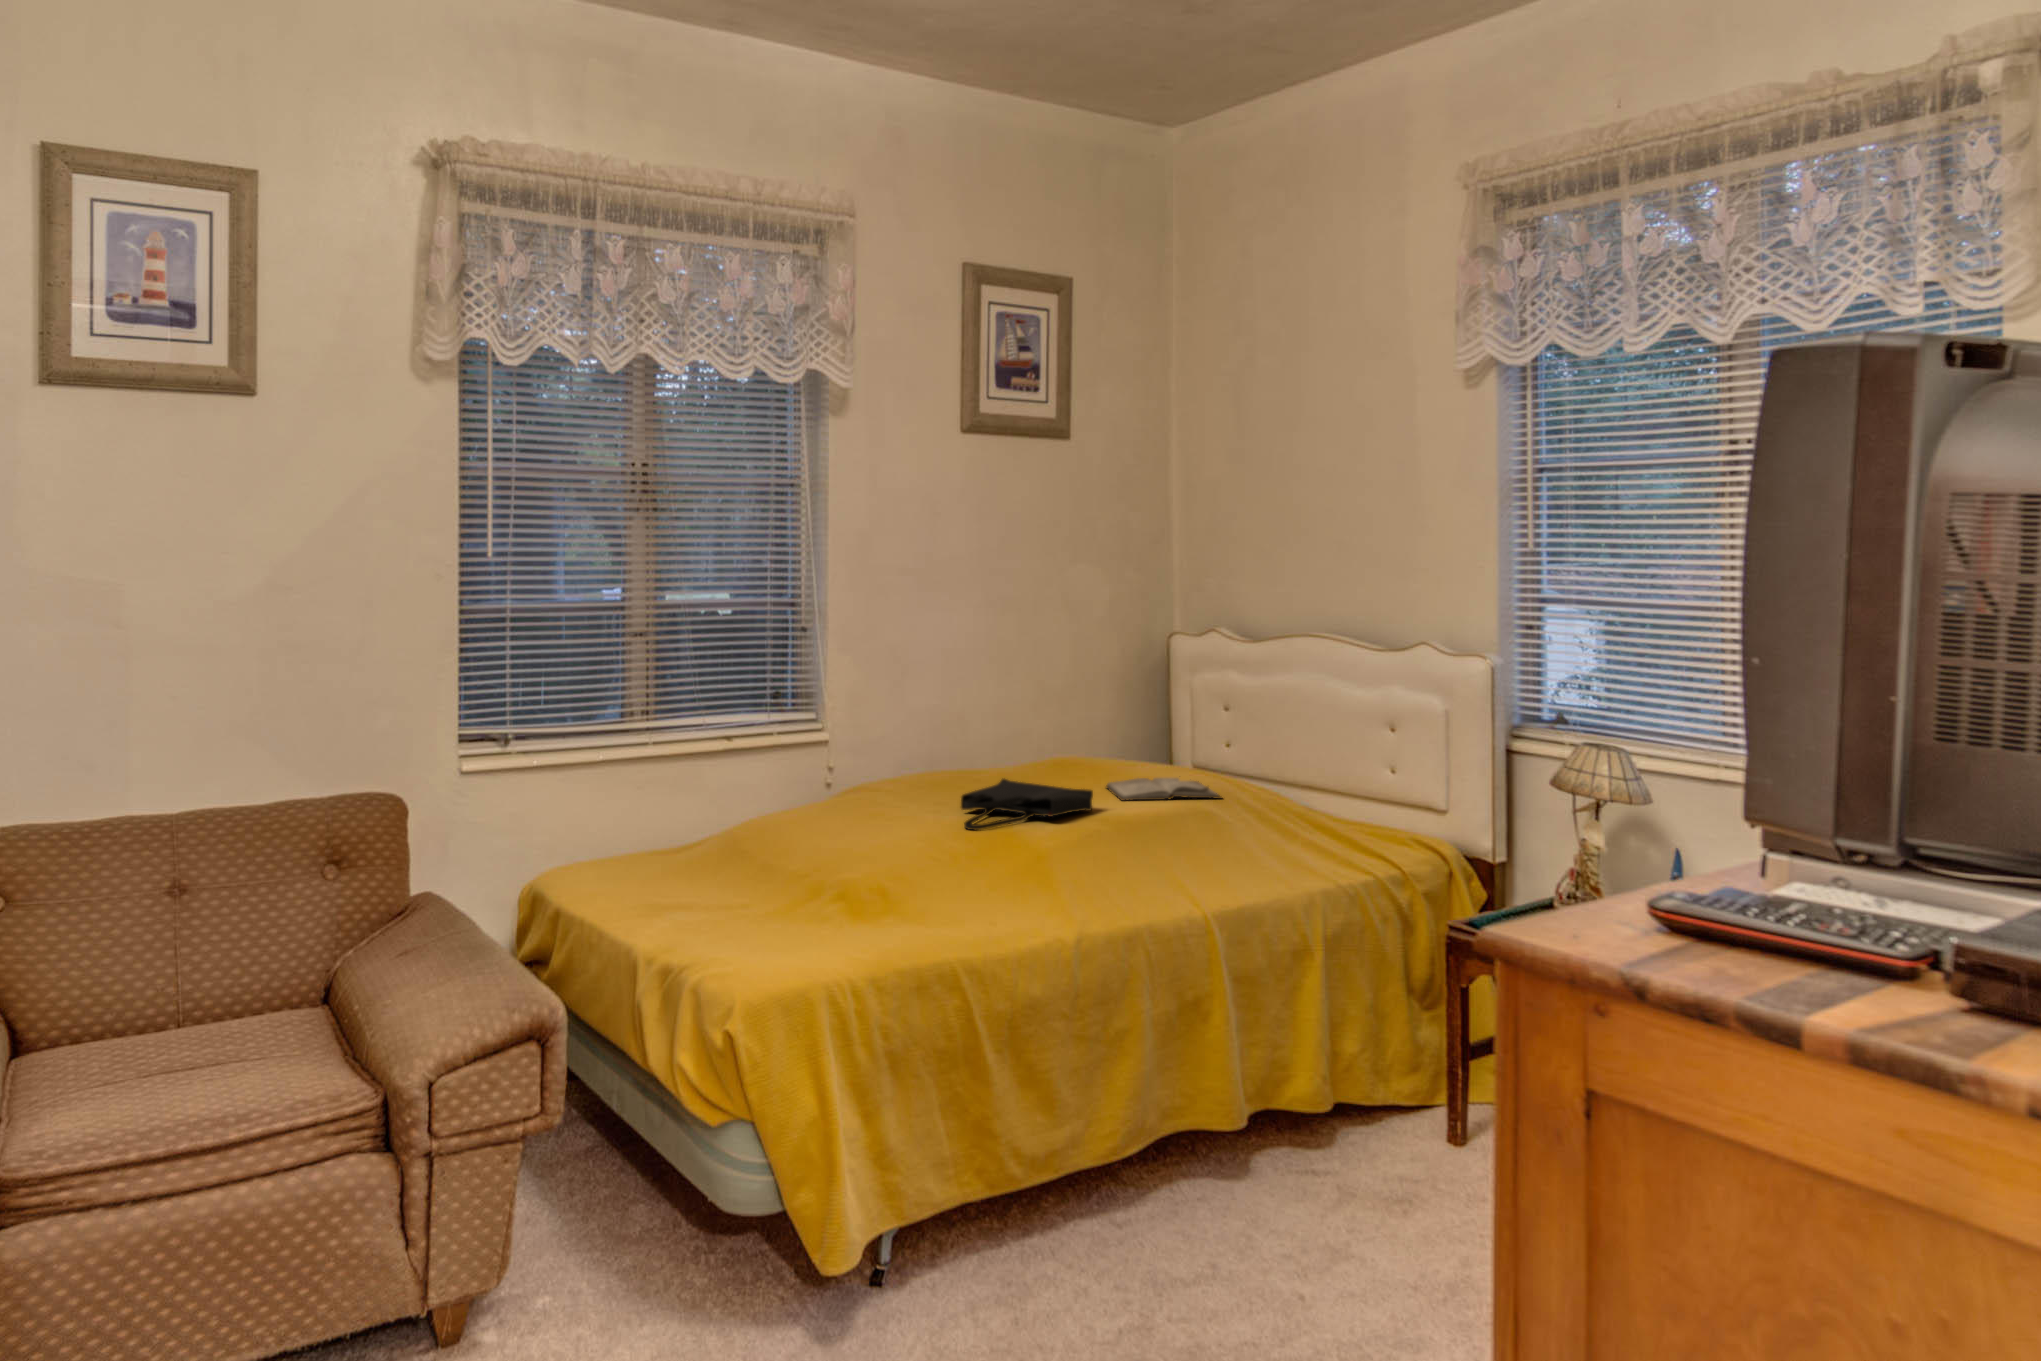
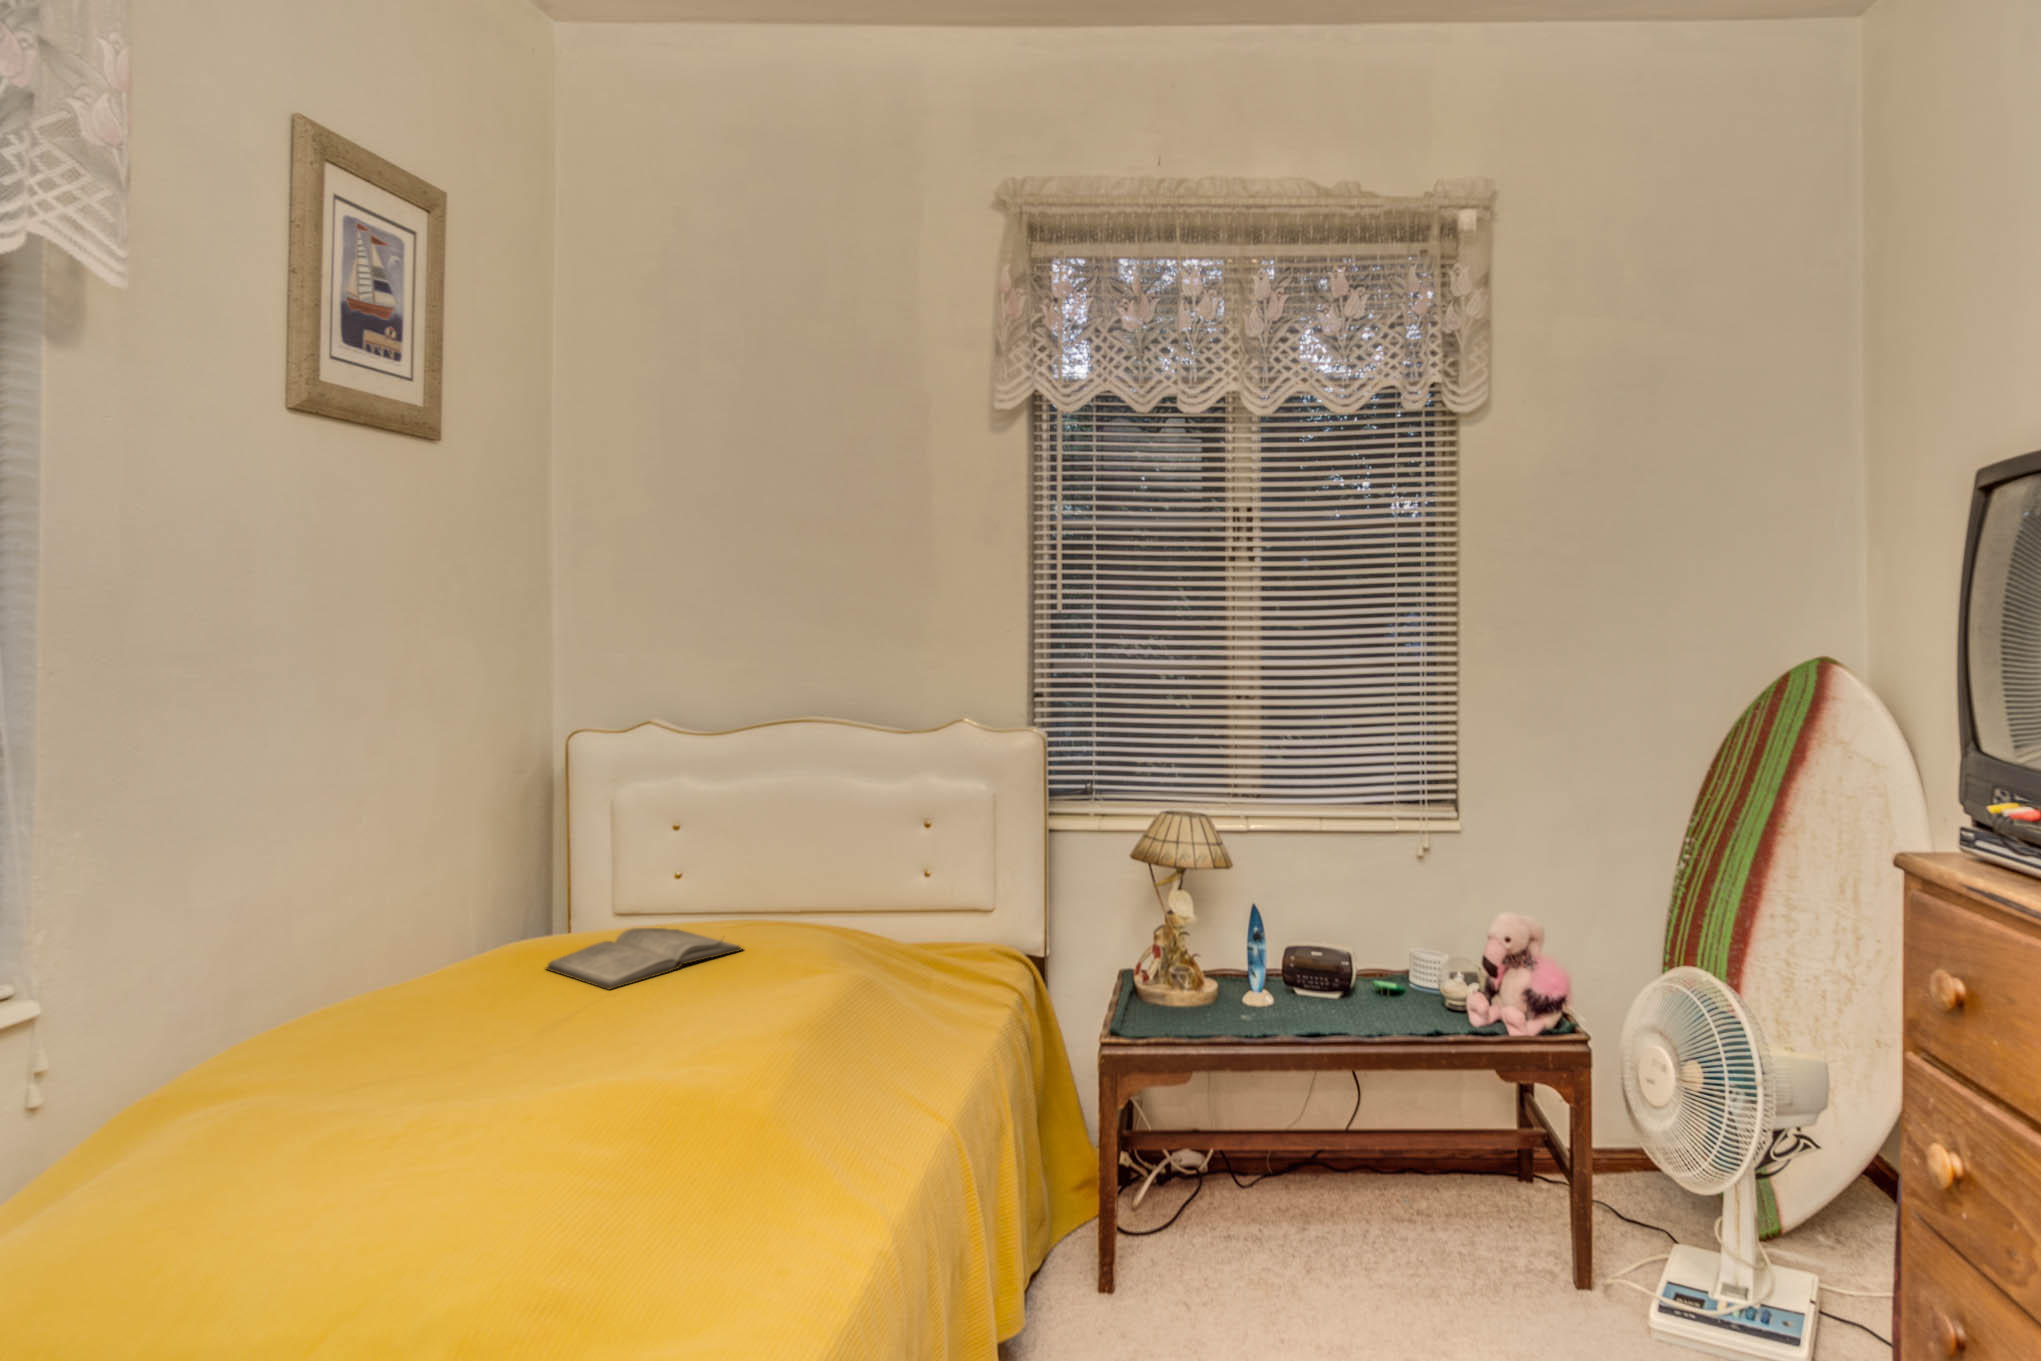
tote bag: present [961,778,1093,830] -> none [356,990,599,1137]

